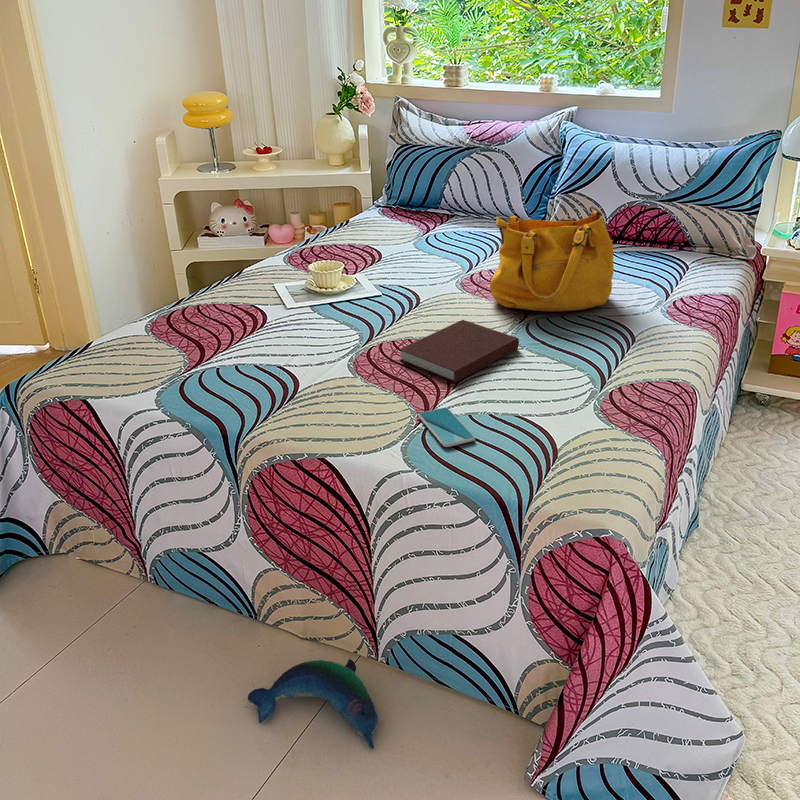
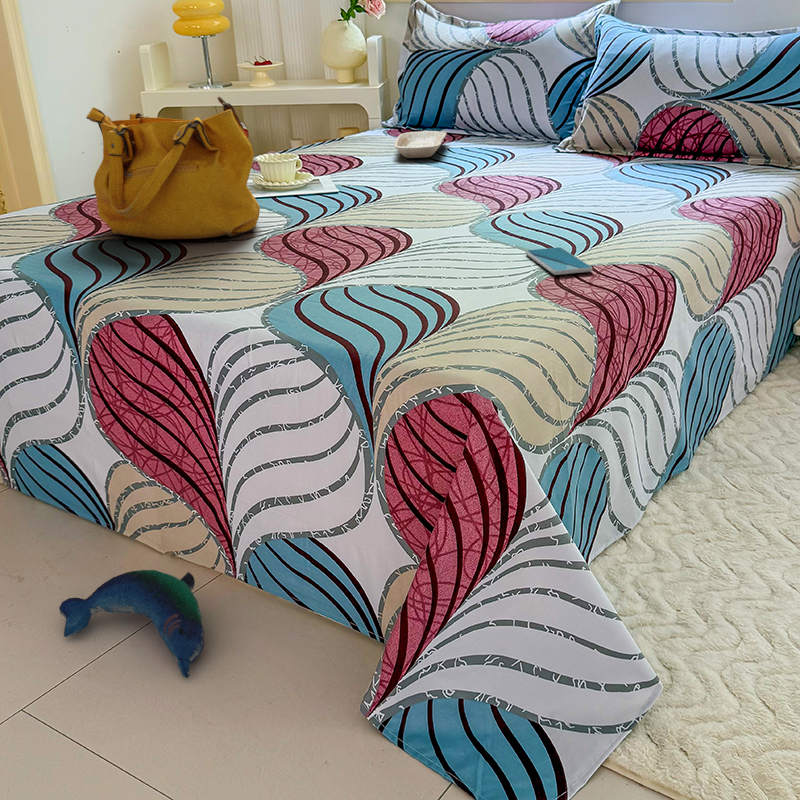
handbag: present [490,206,614,312] -> present [86,97,260,239]
tray: none [402,217,445,250] -> present [394,131,447,158]
notebook: present [399,320,519,383] -> none [318,202,470,254]
smartphone: present [418,407,475,447] -> present [525,247,593,275]

